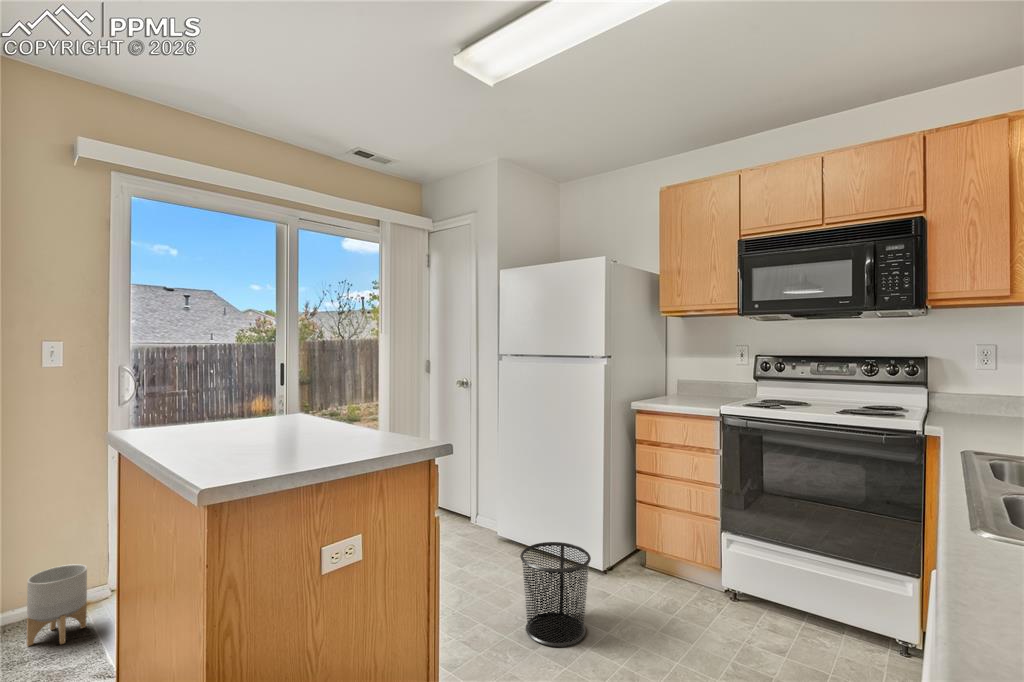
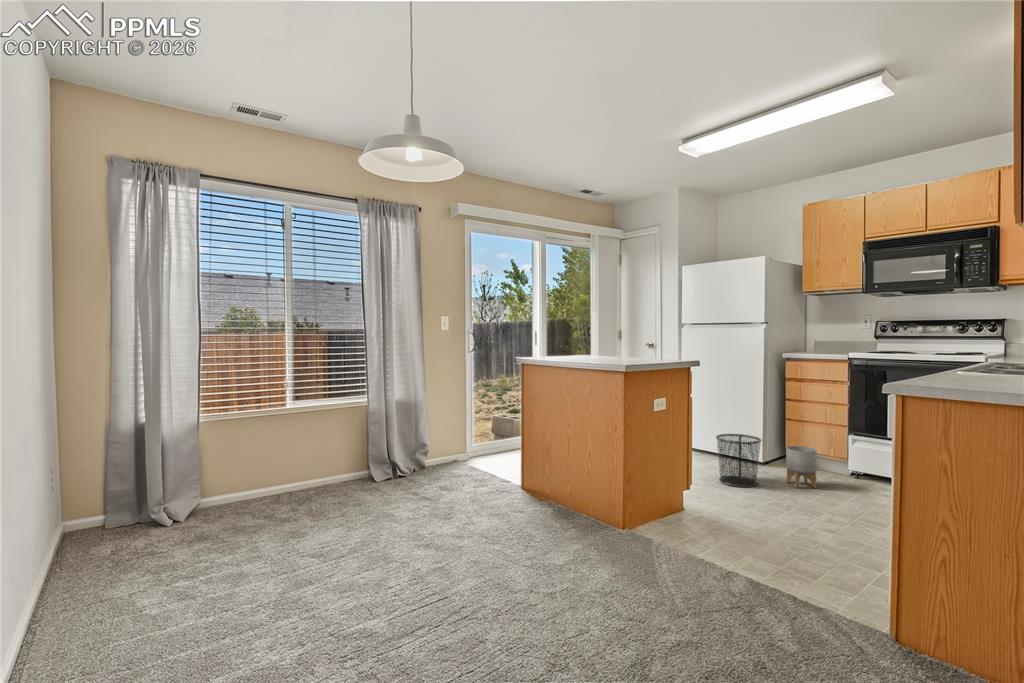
planter: present [27,564,87,646] -> present [786,446,817,488]

